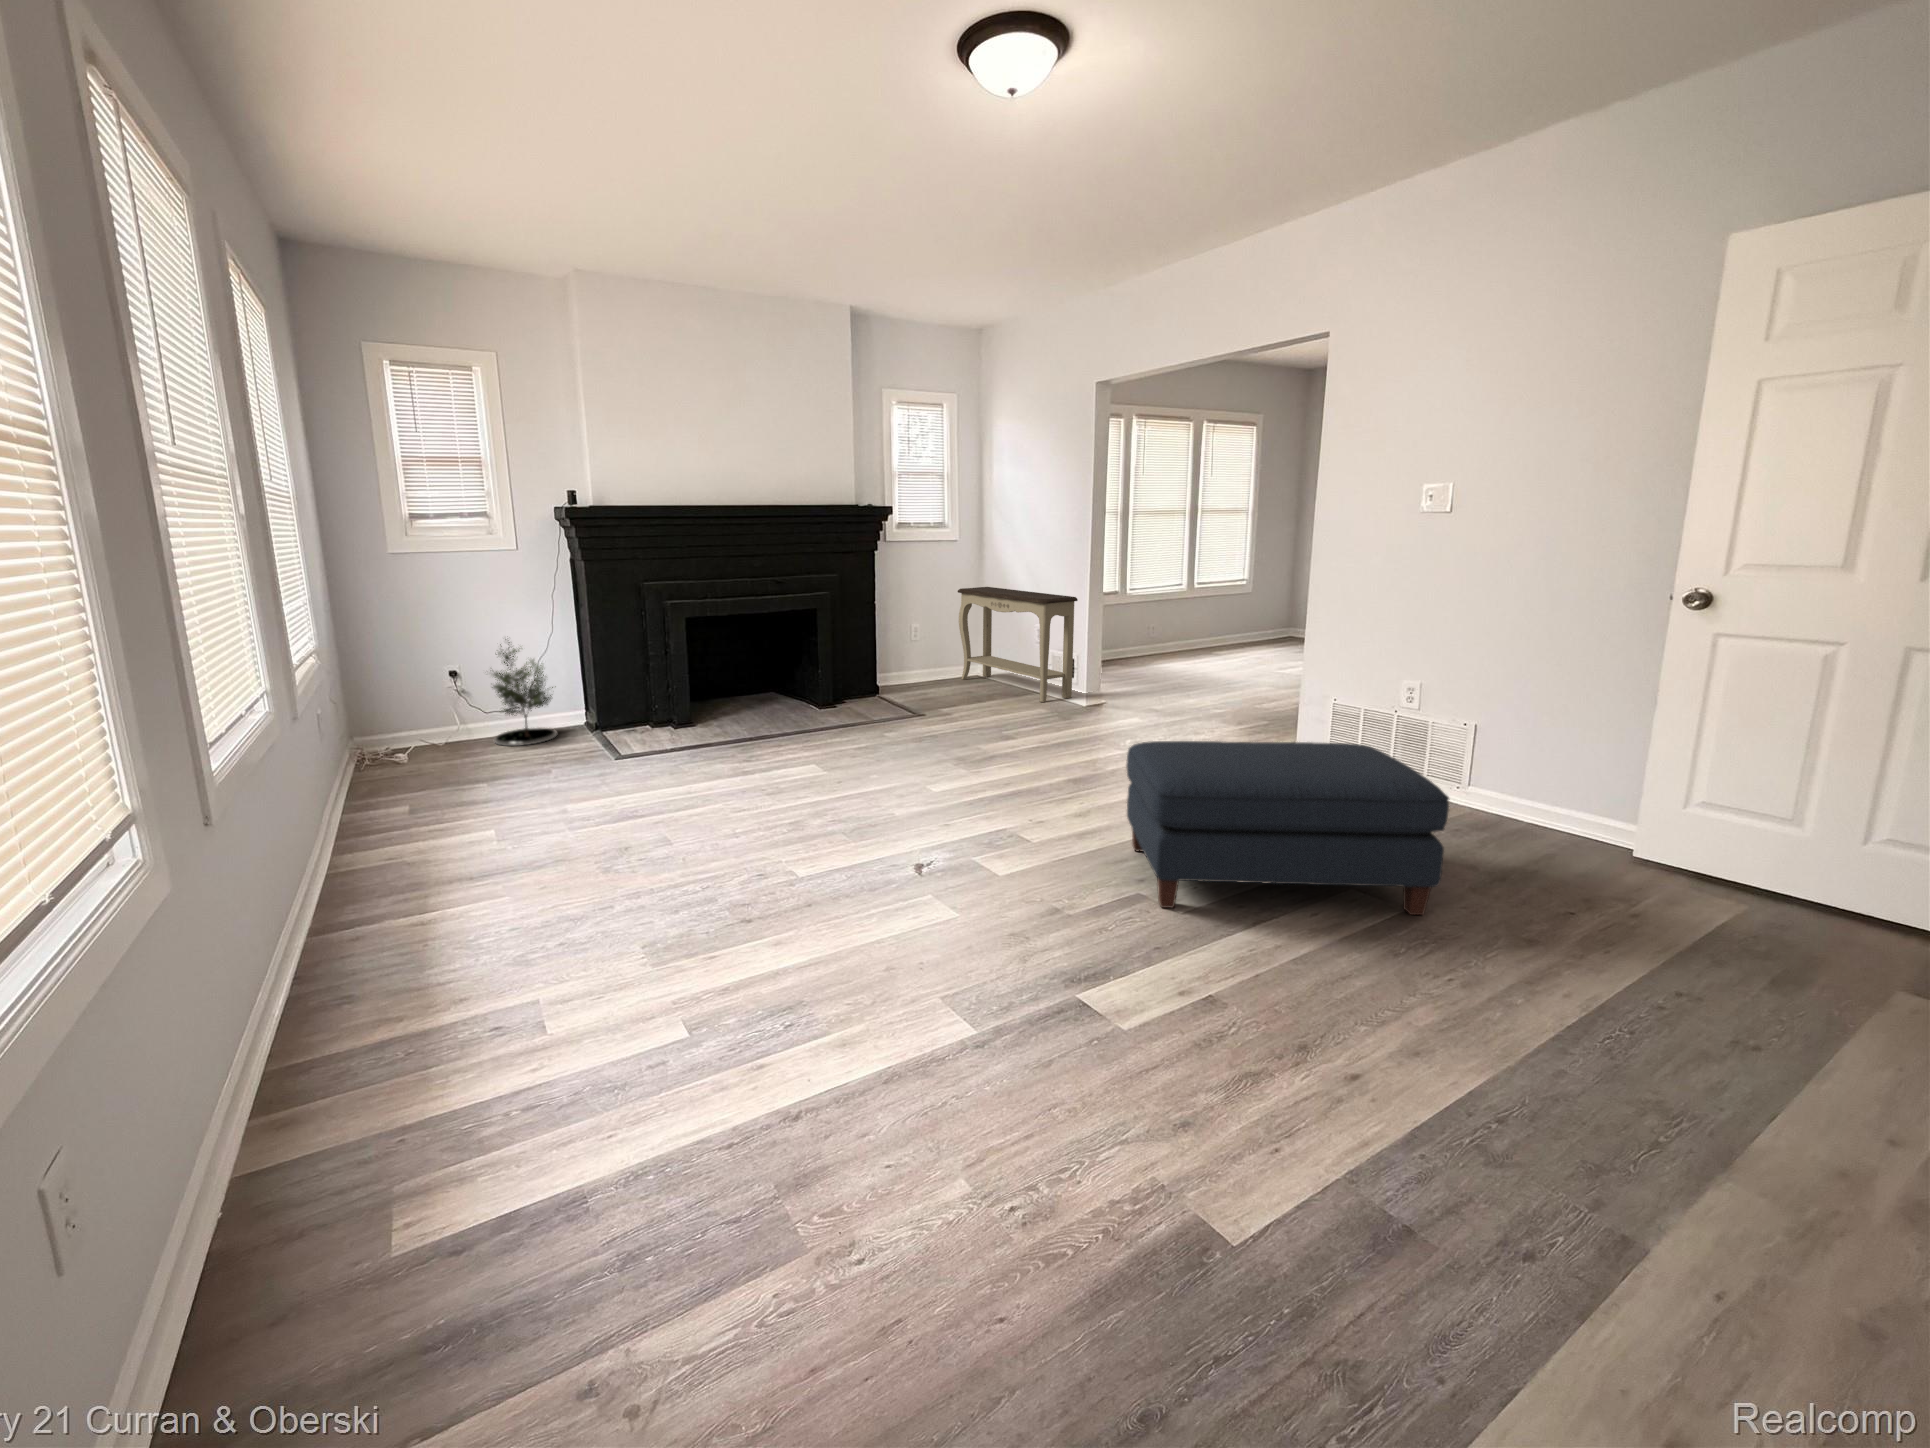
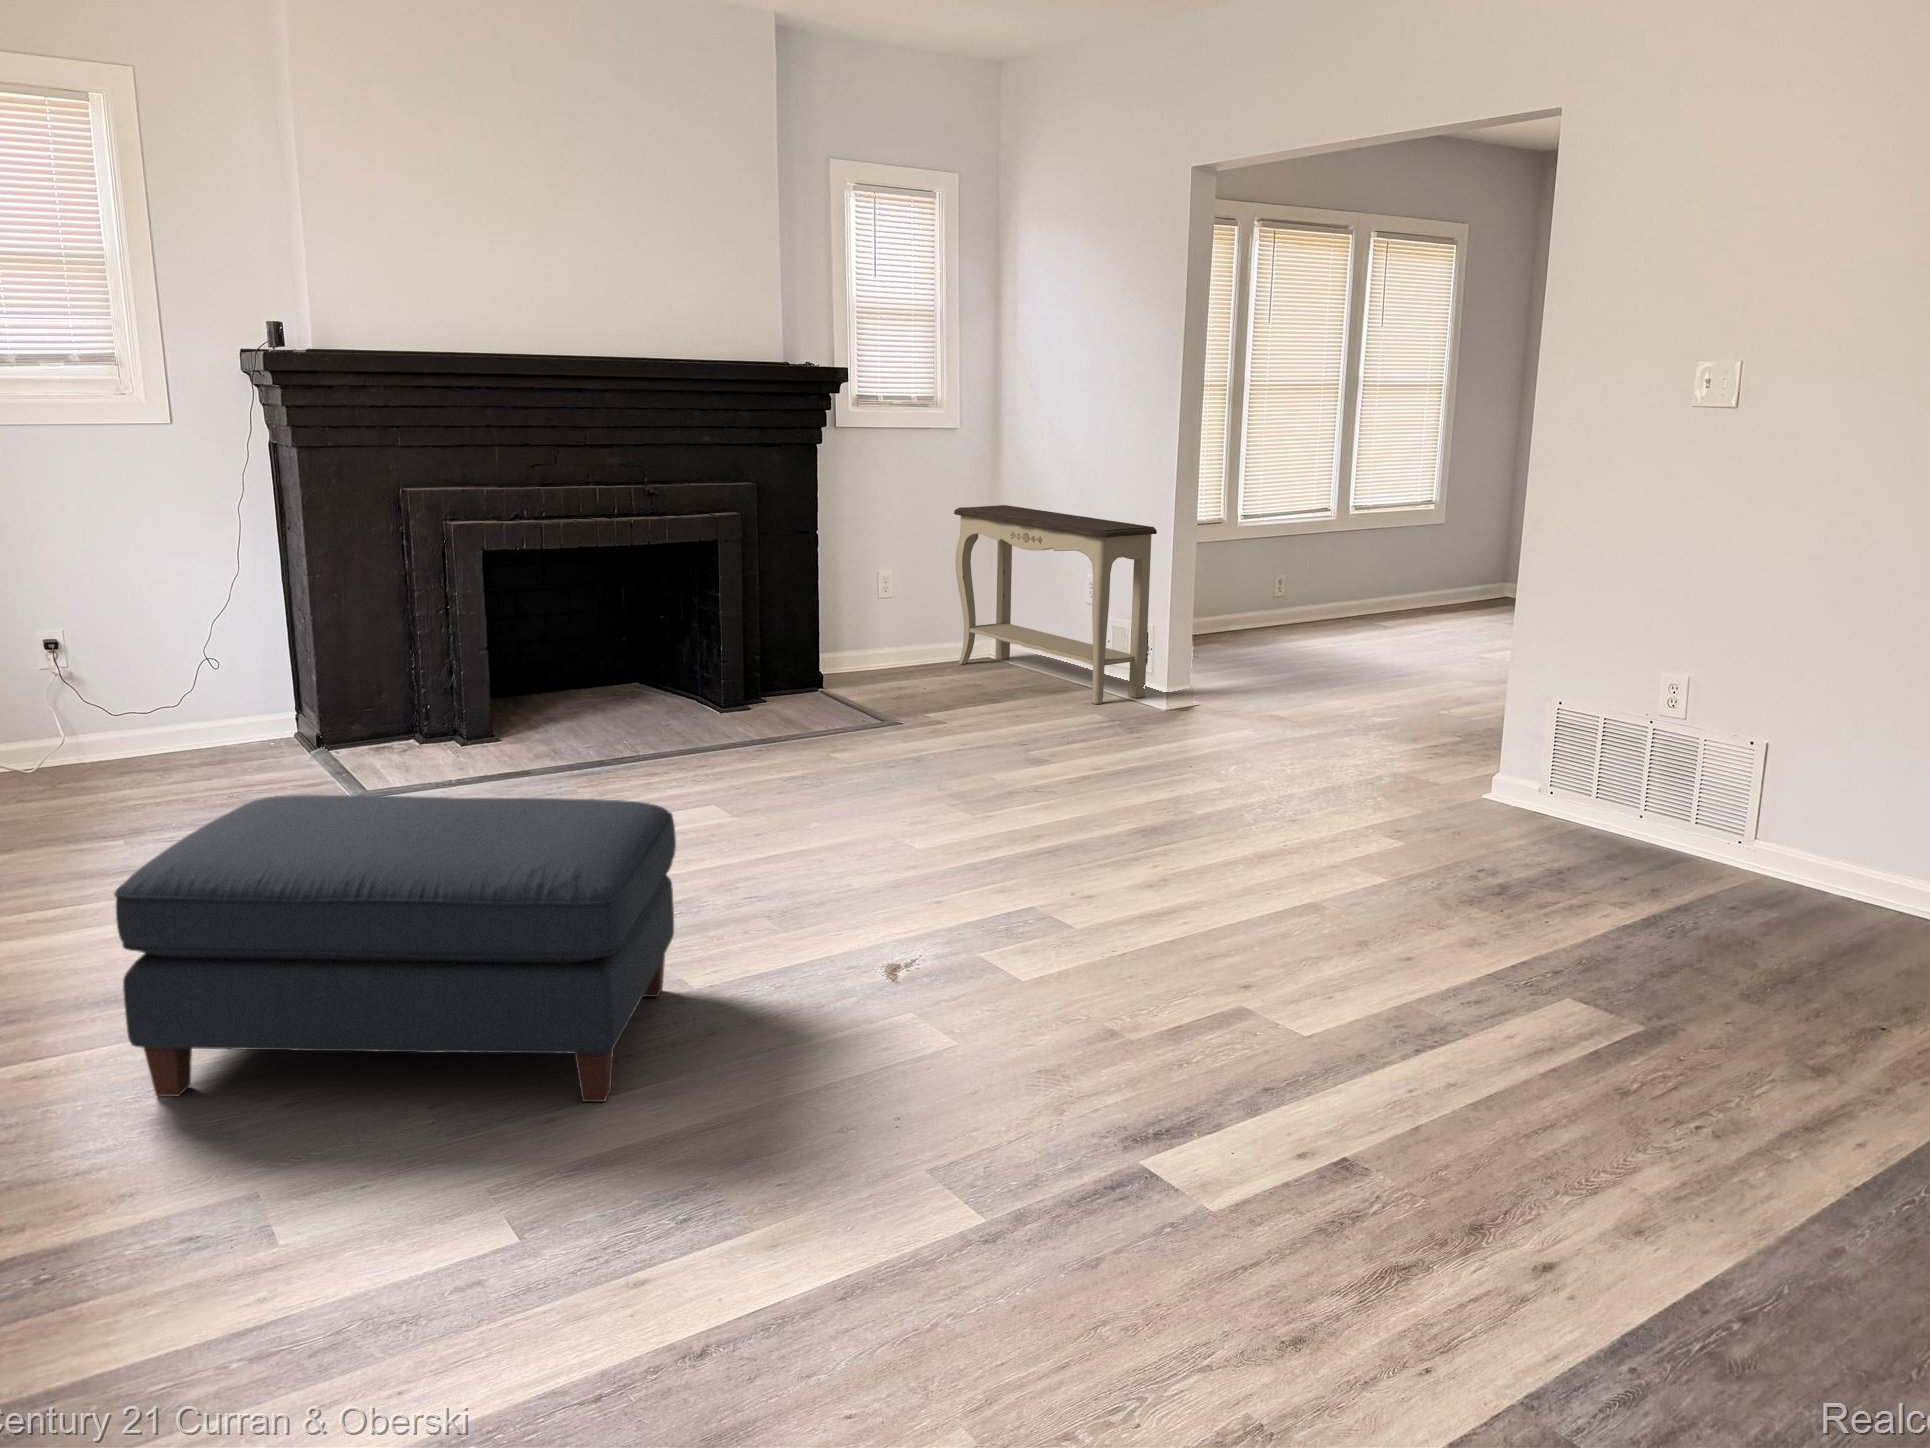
potted tree: present [492,639,557,746] -> none [109,578,245,775]
ottoman: present [1126,741,1449,915] -> present [114,795,676,1102]

